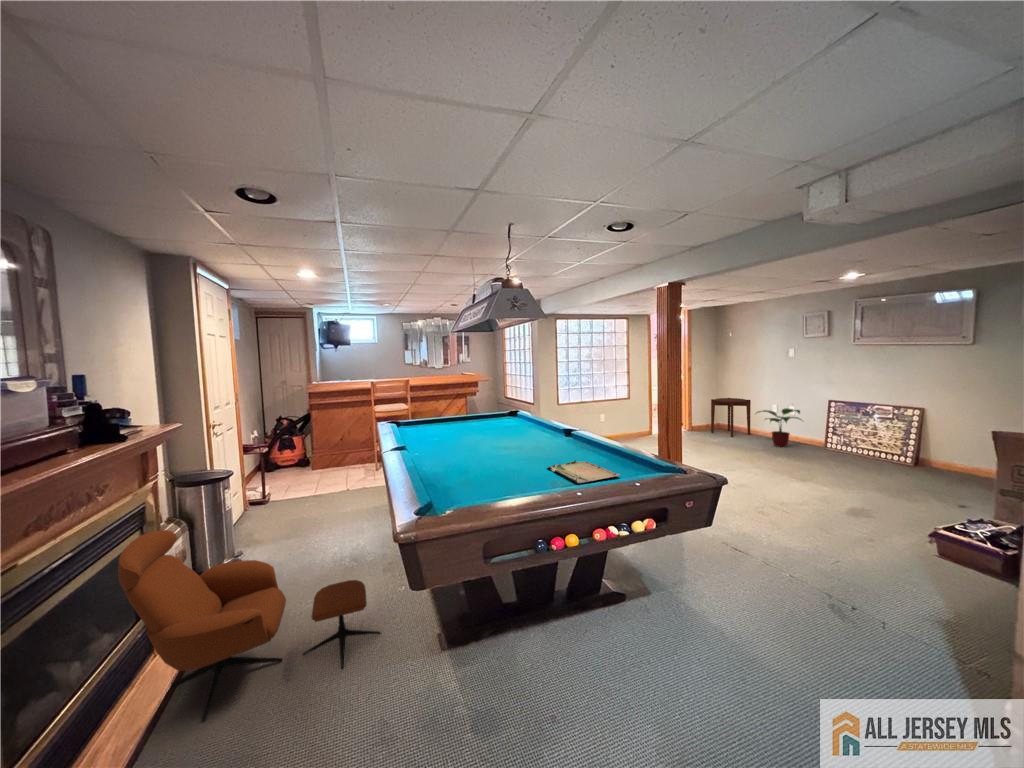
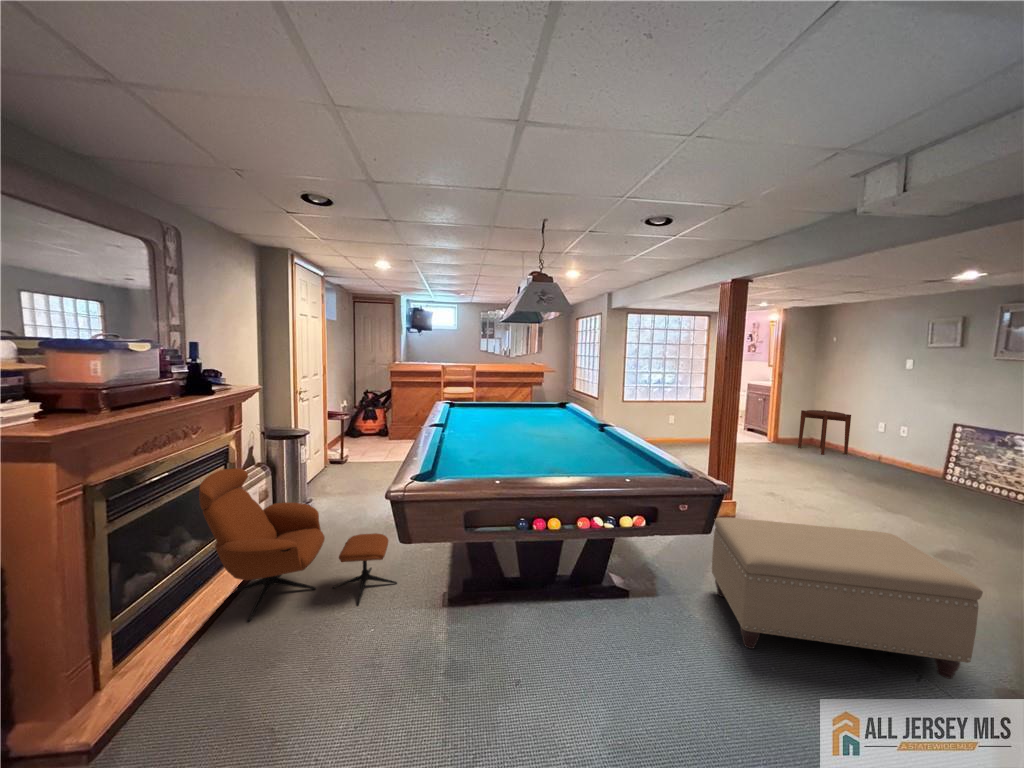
potted plant: present [758,408,801,447] -> none [852,428,916,473]
tray: present [548,460,620,483] -> none [558,450,624,475]
ottoman: none [690,500,915,626] -> present [712,517,983,679]

